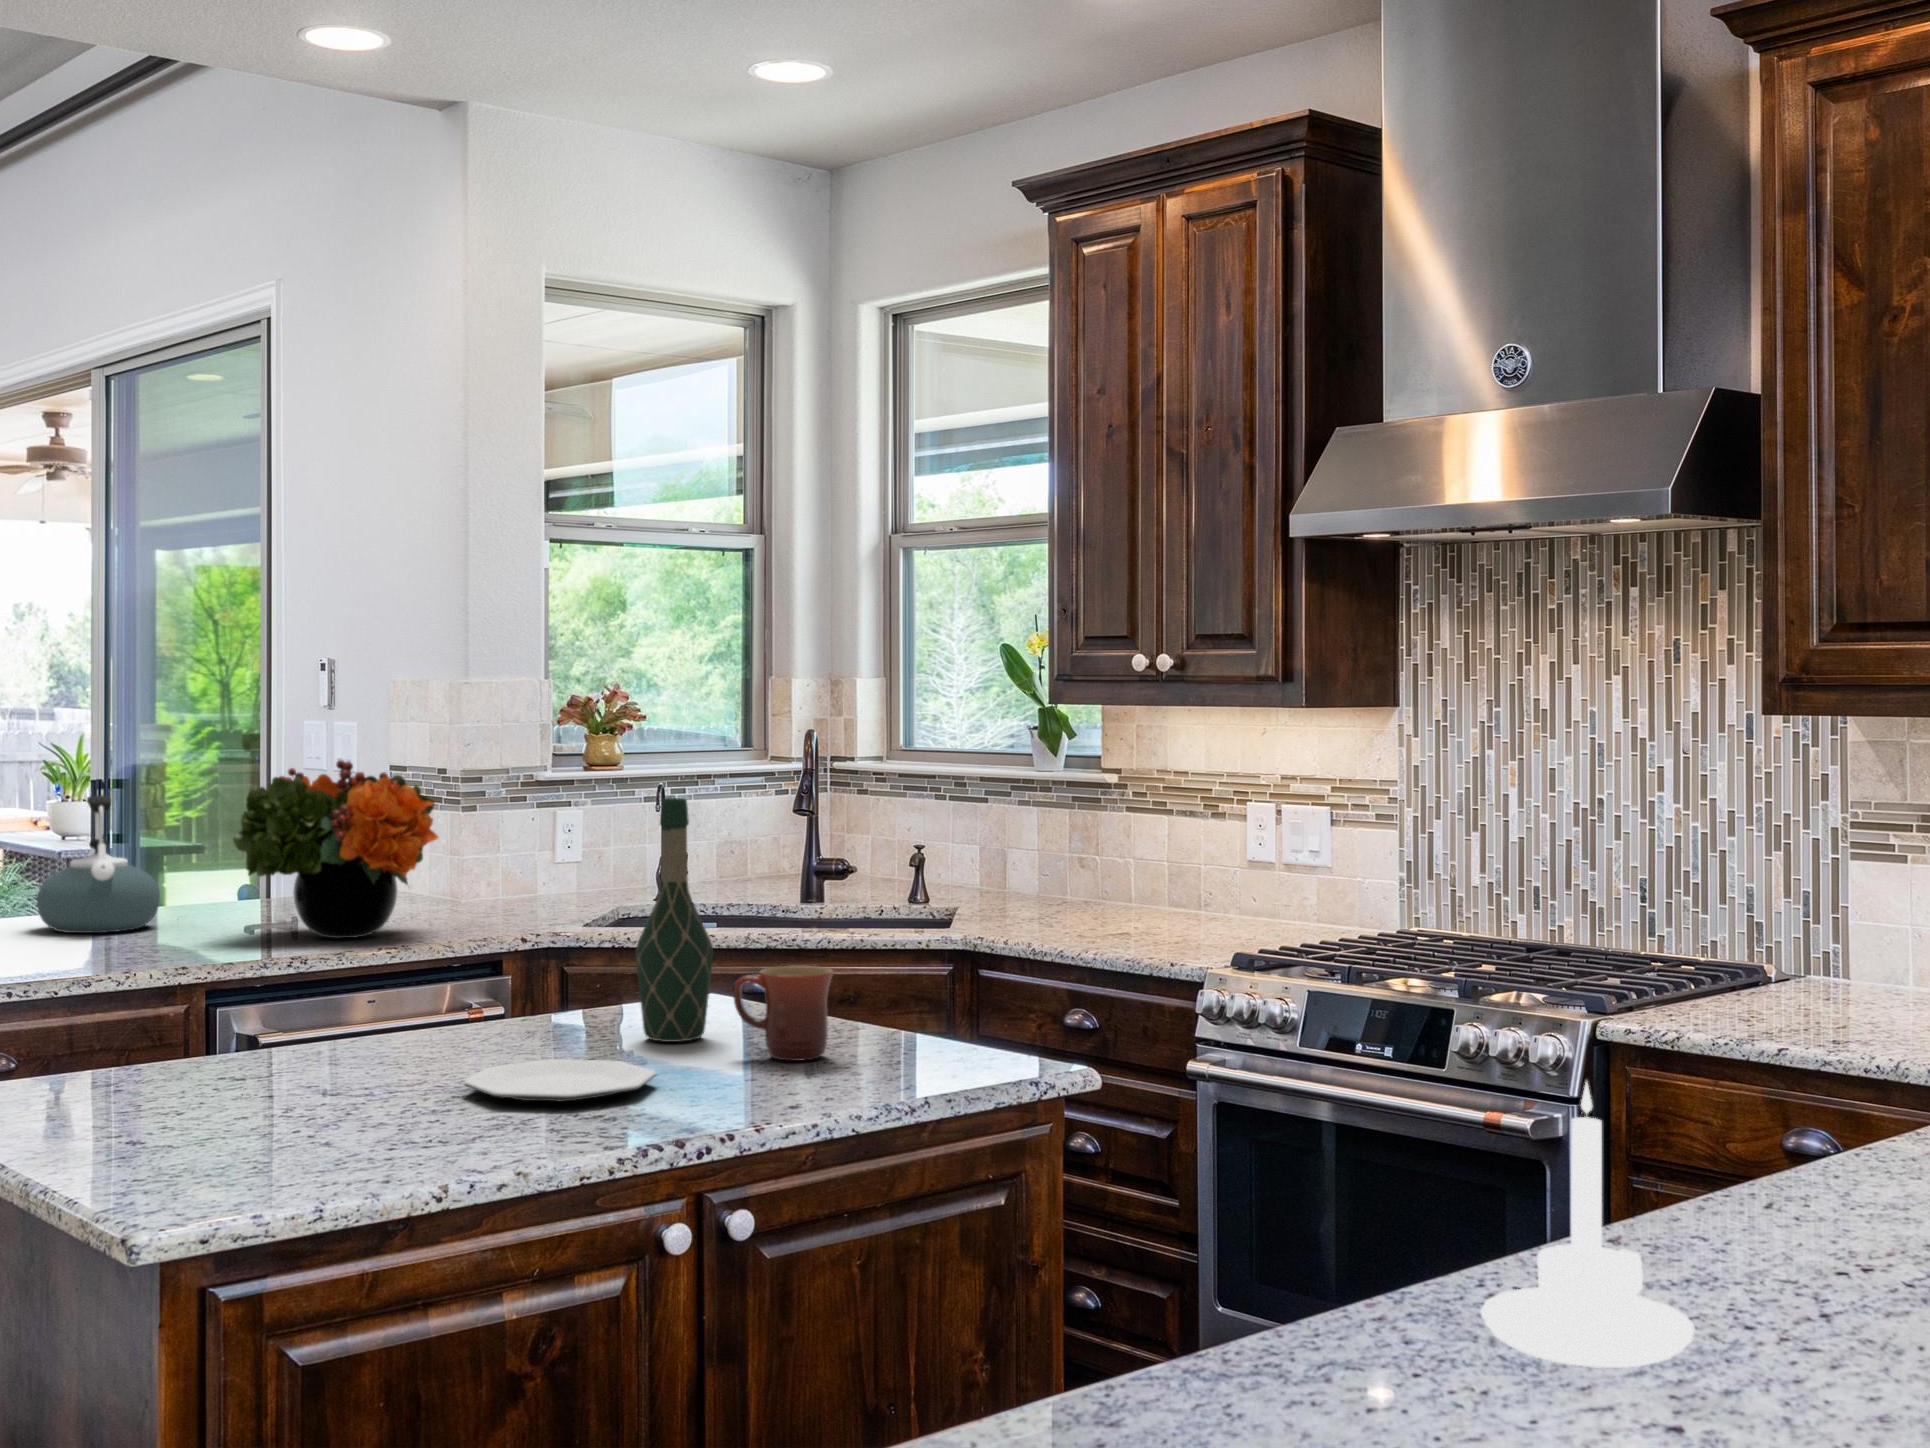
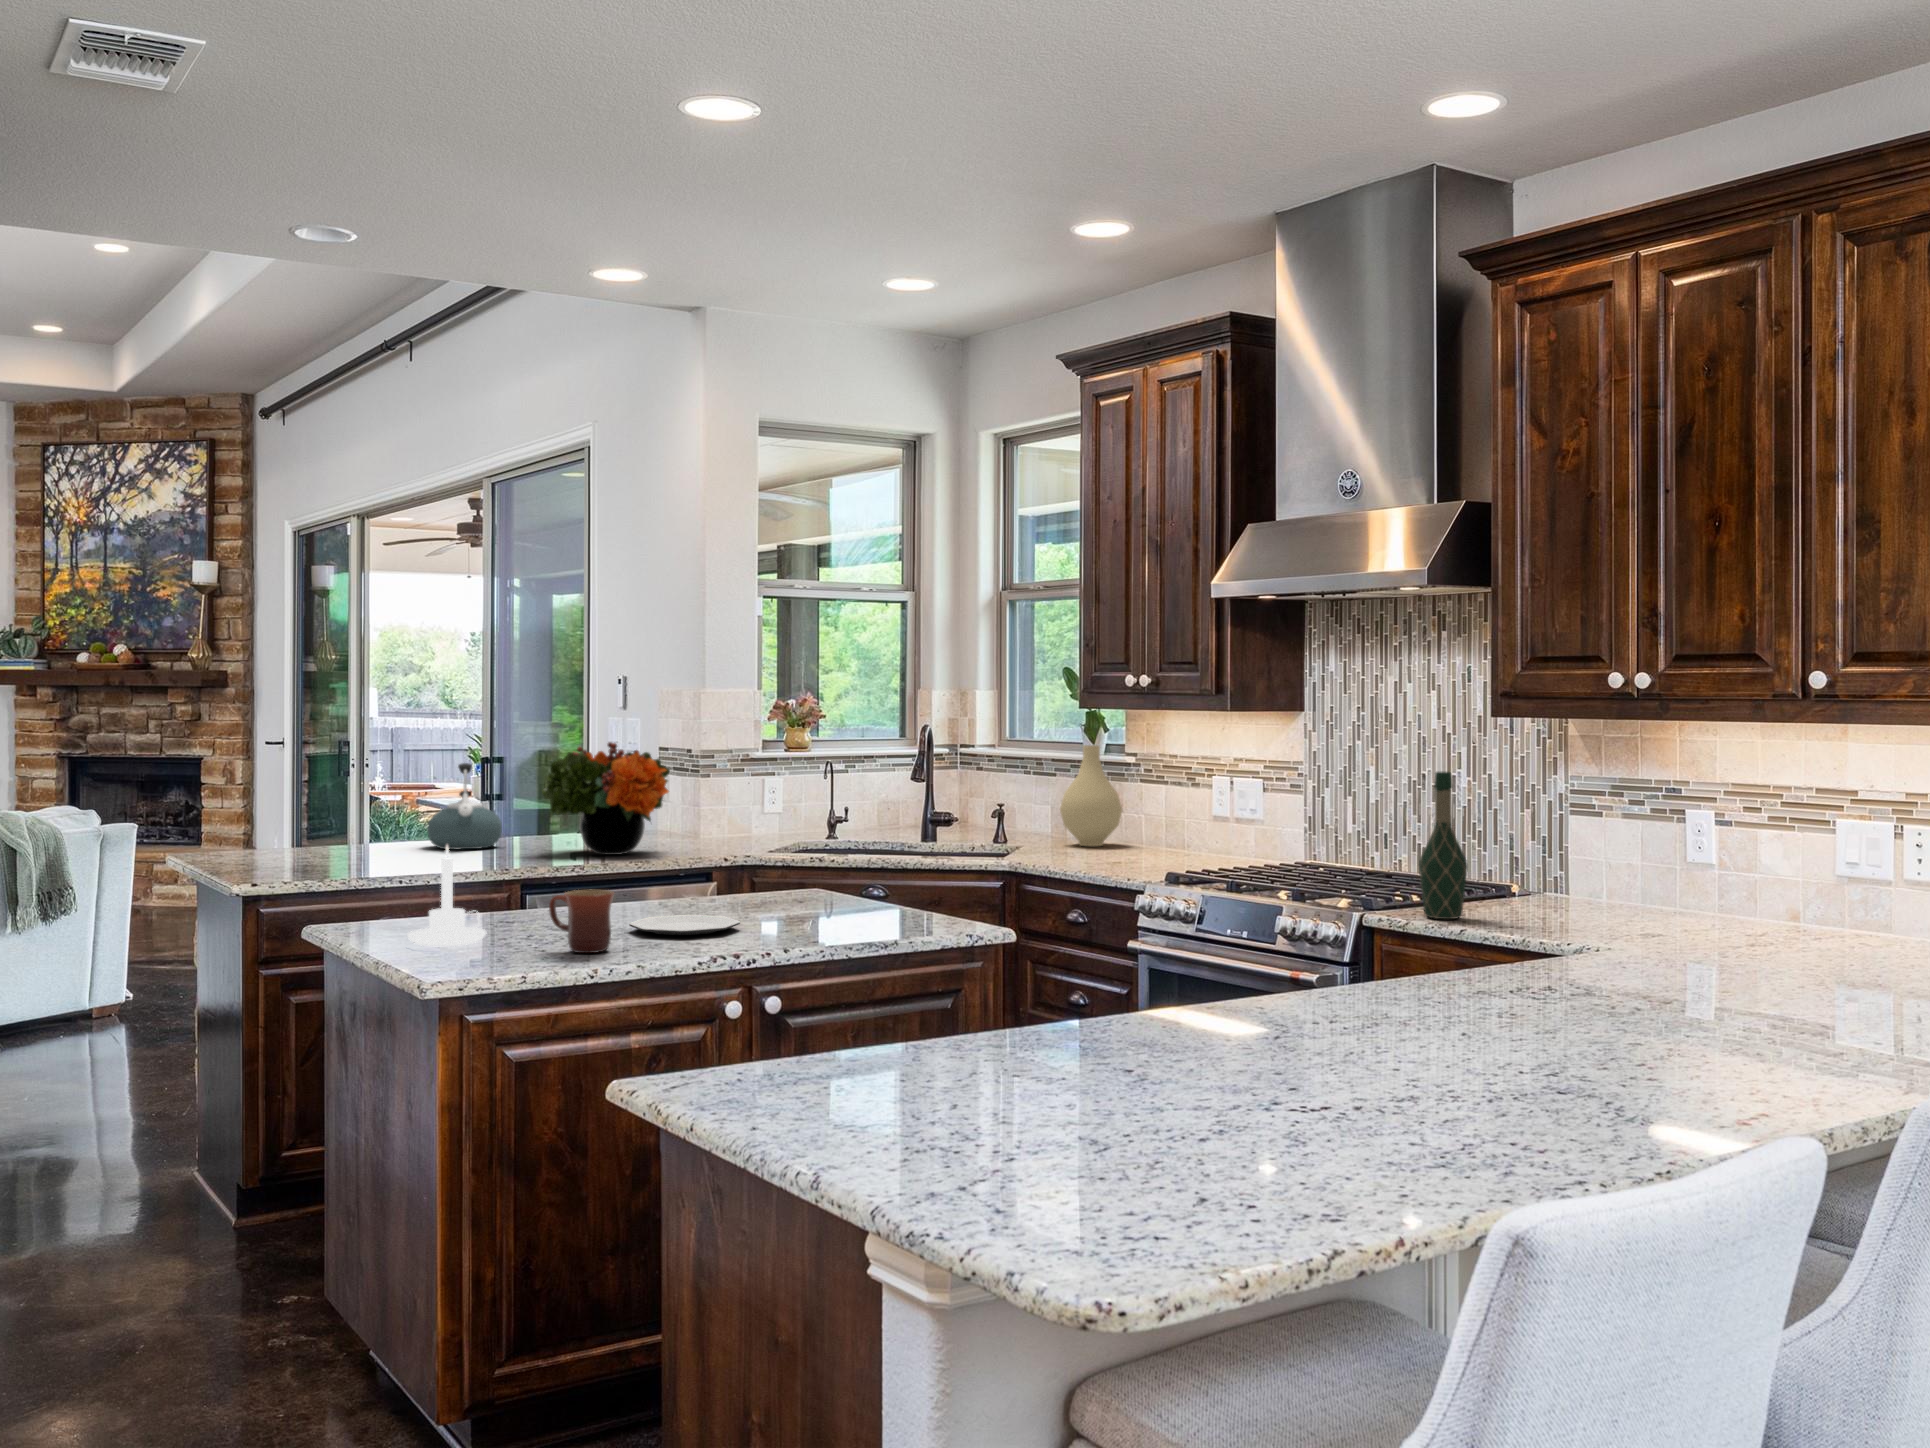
vase: none [1014,758,1106,908] -> present [1060,745,1122,846]
wine bottle: present [636,798,713,1042] -> present [1419,772,1468,919]
mug: present [733,966,833,1061] -> present [549,890,614,953]
candle holder: present [1481,1082,1694,1368] -> present [407,845,486,946]

